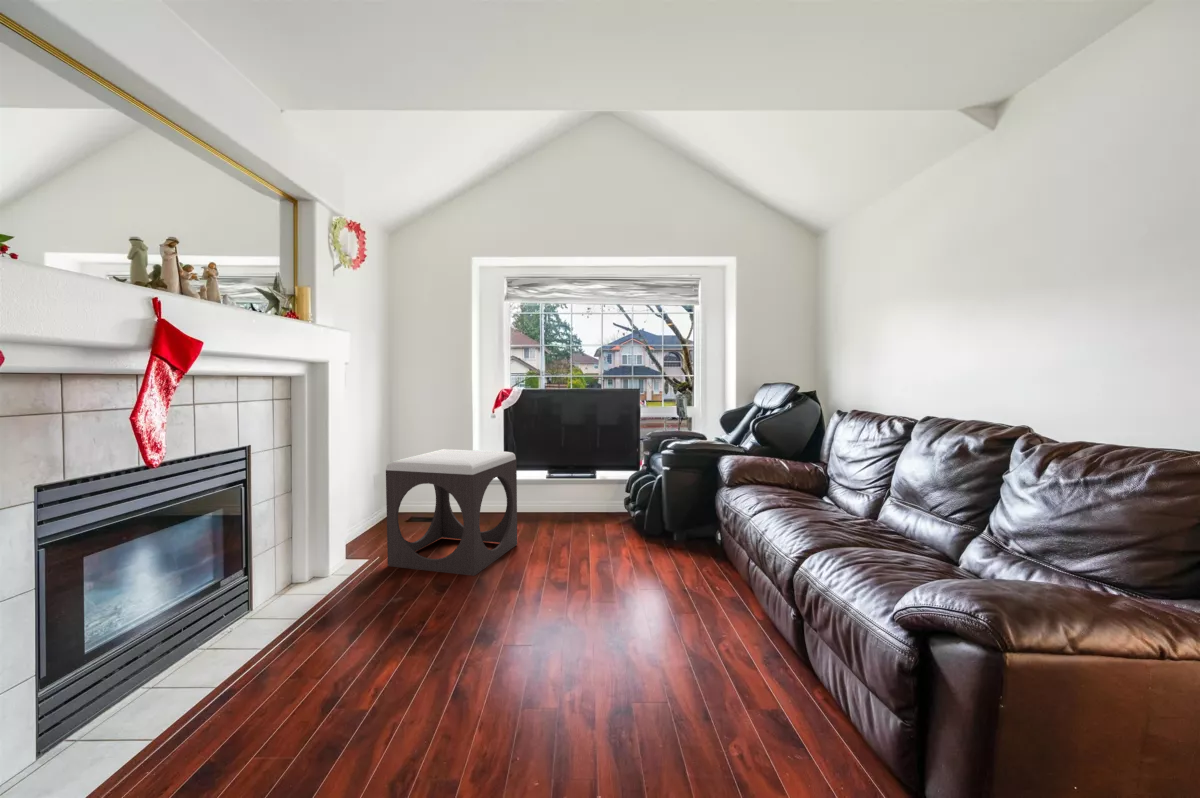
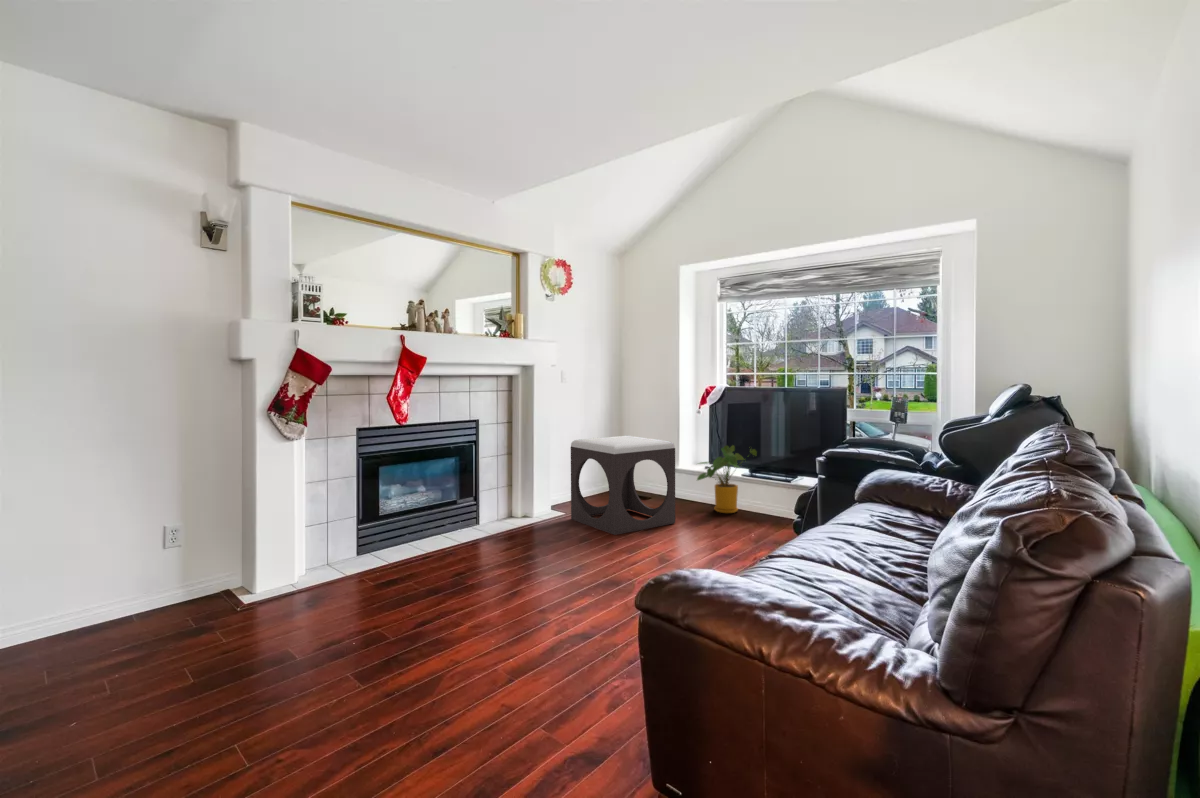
house plant: none [511,450,566,522] -> present [697,446,757,513]

